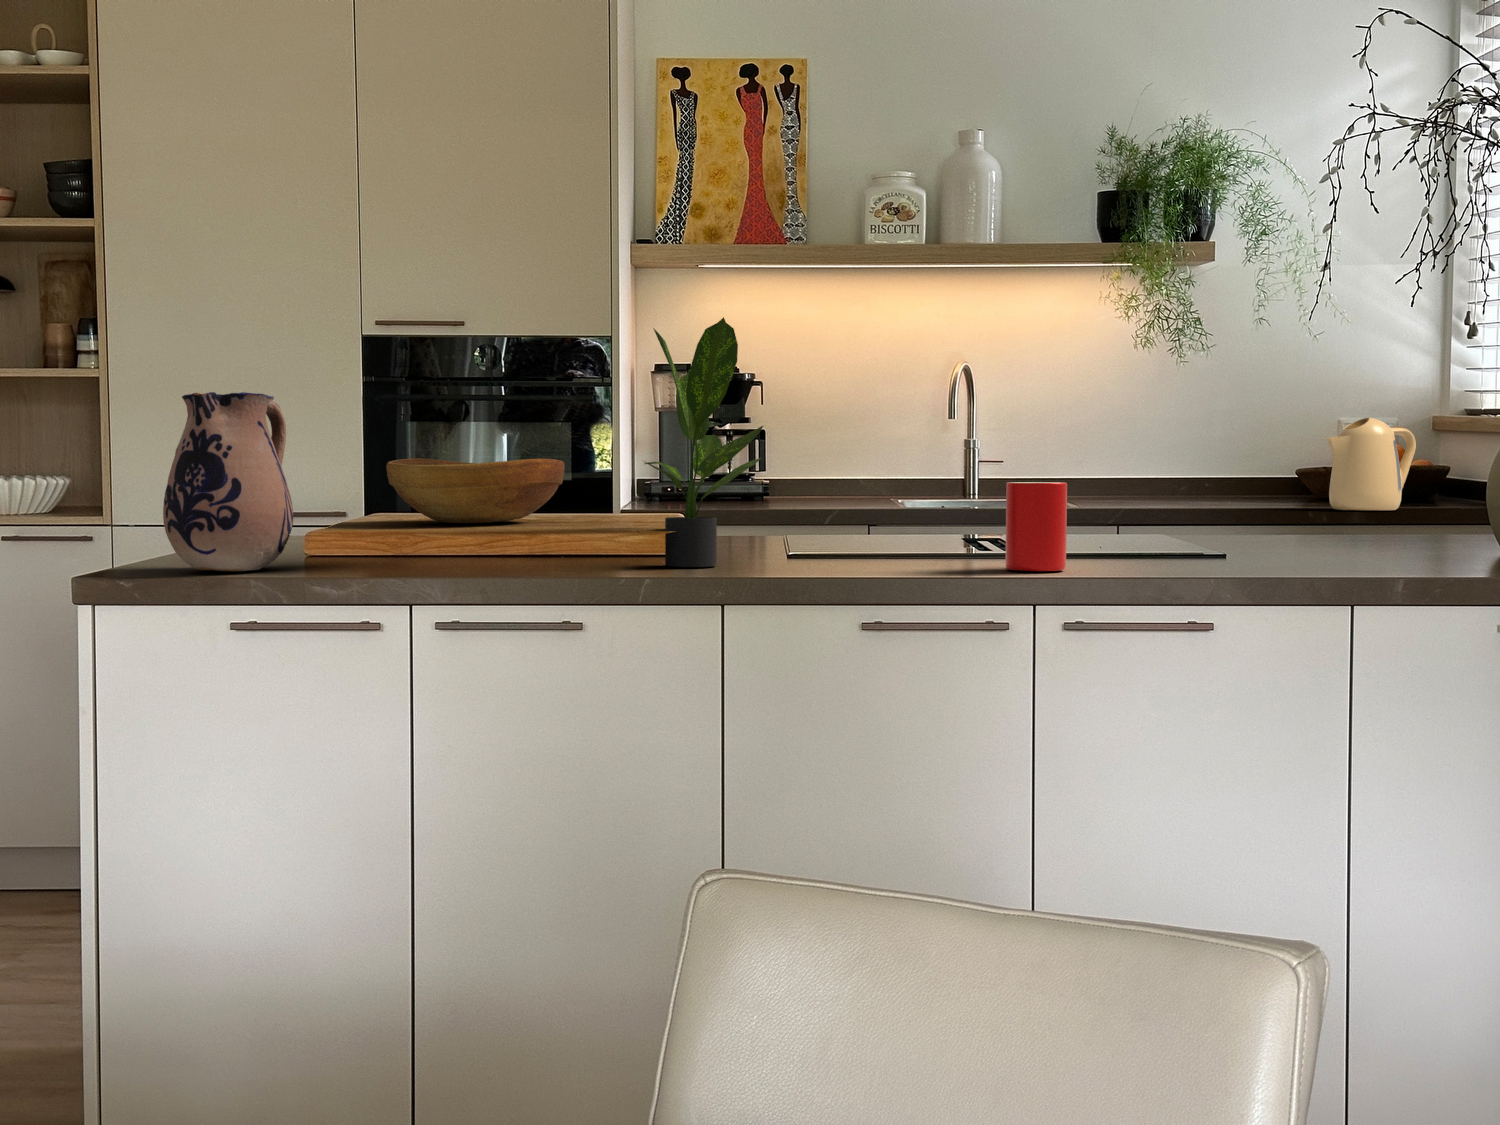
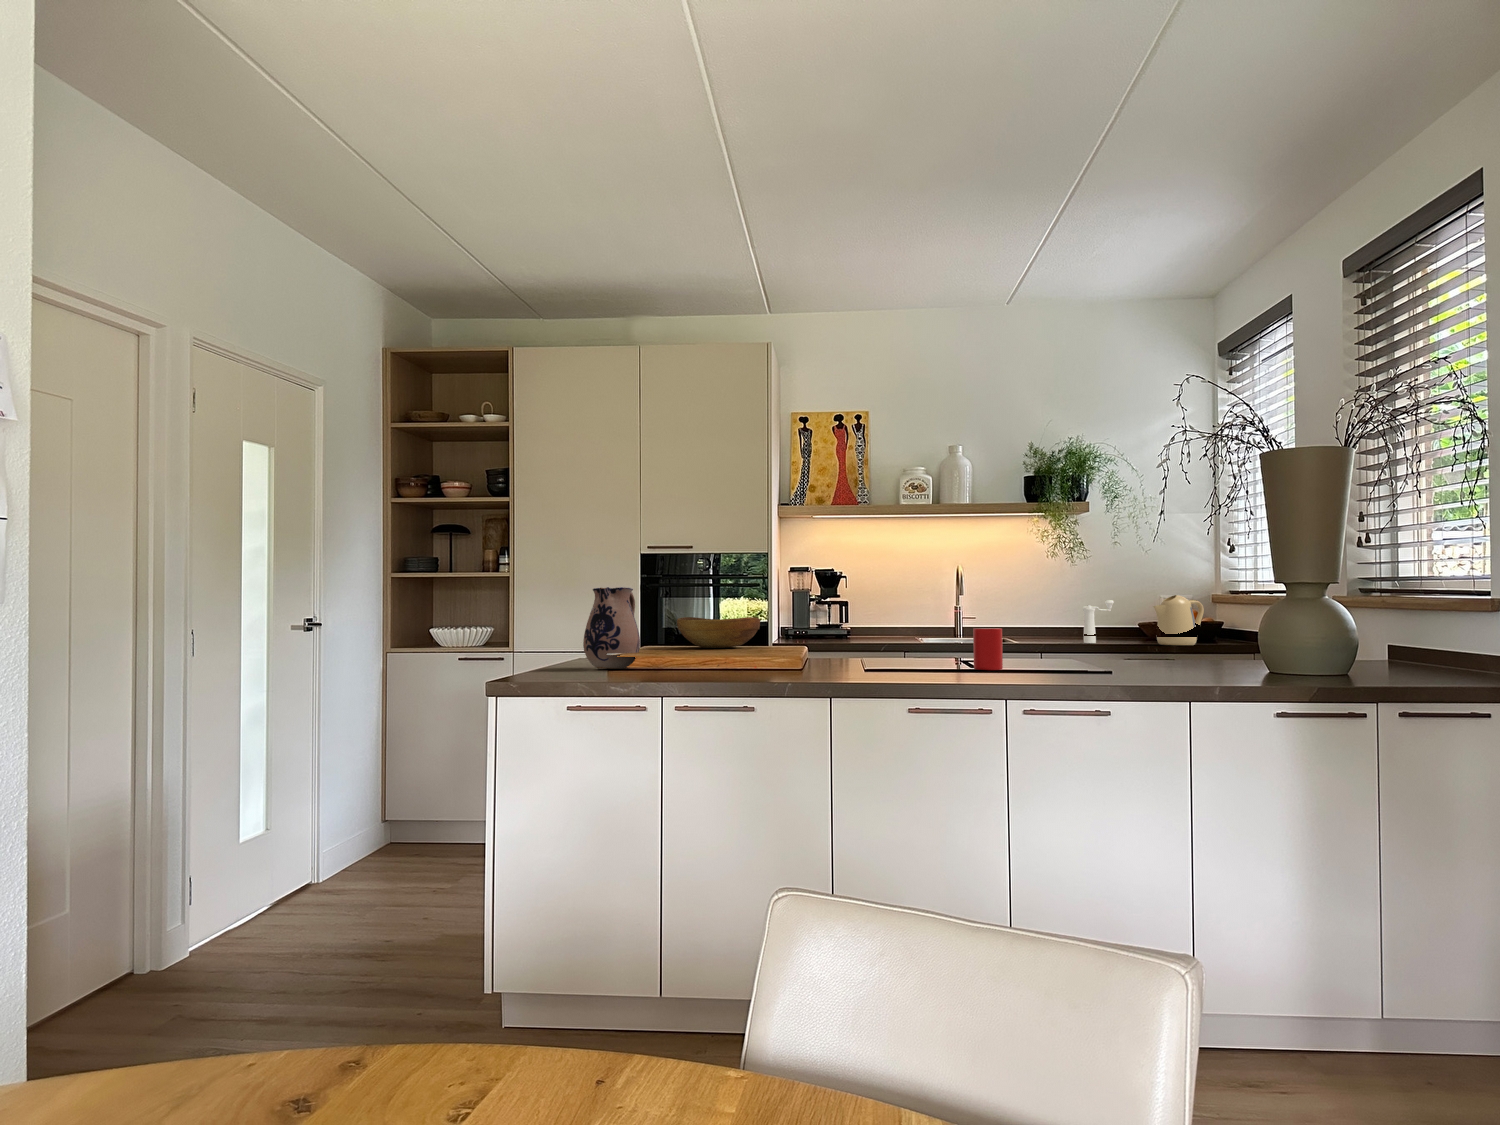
potted plant: present [644,317,763,567] -> none [800,552,859,668]
pepper mill: none [1195,427,1252,507] -> present [1083,600,1114,643]

